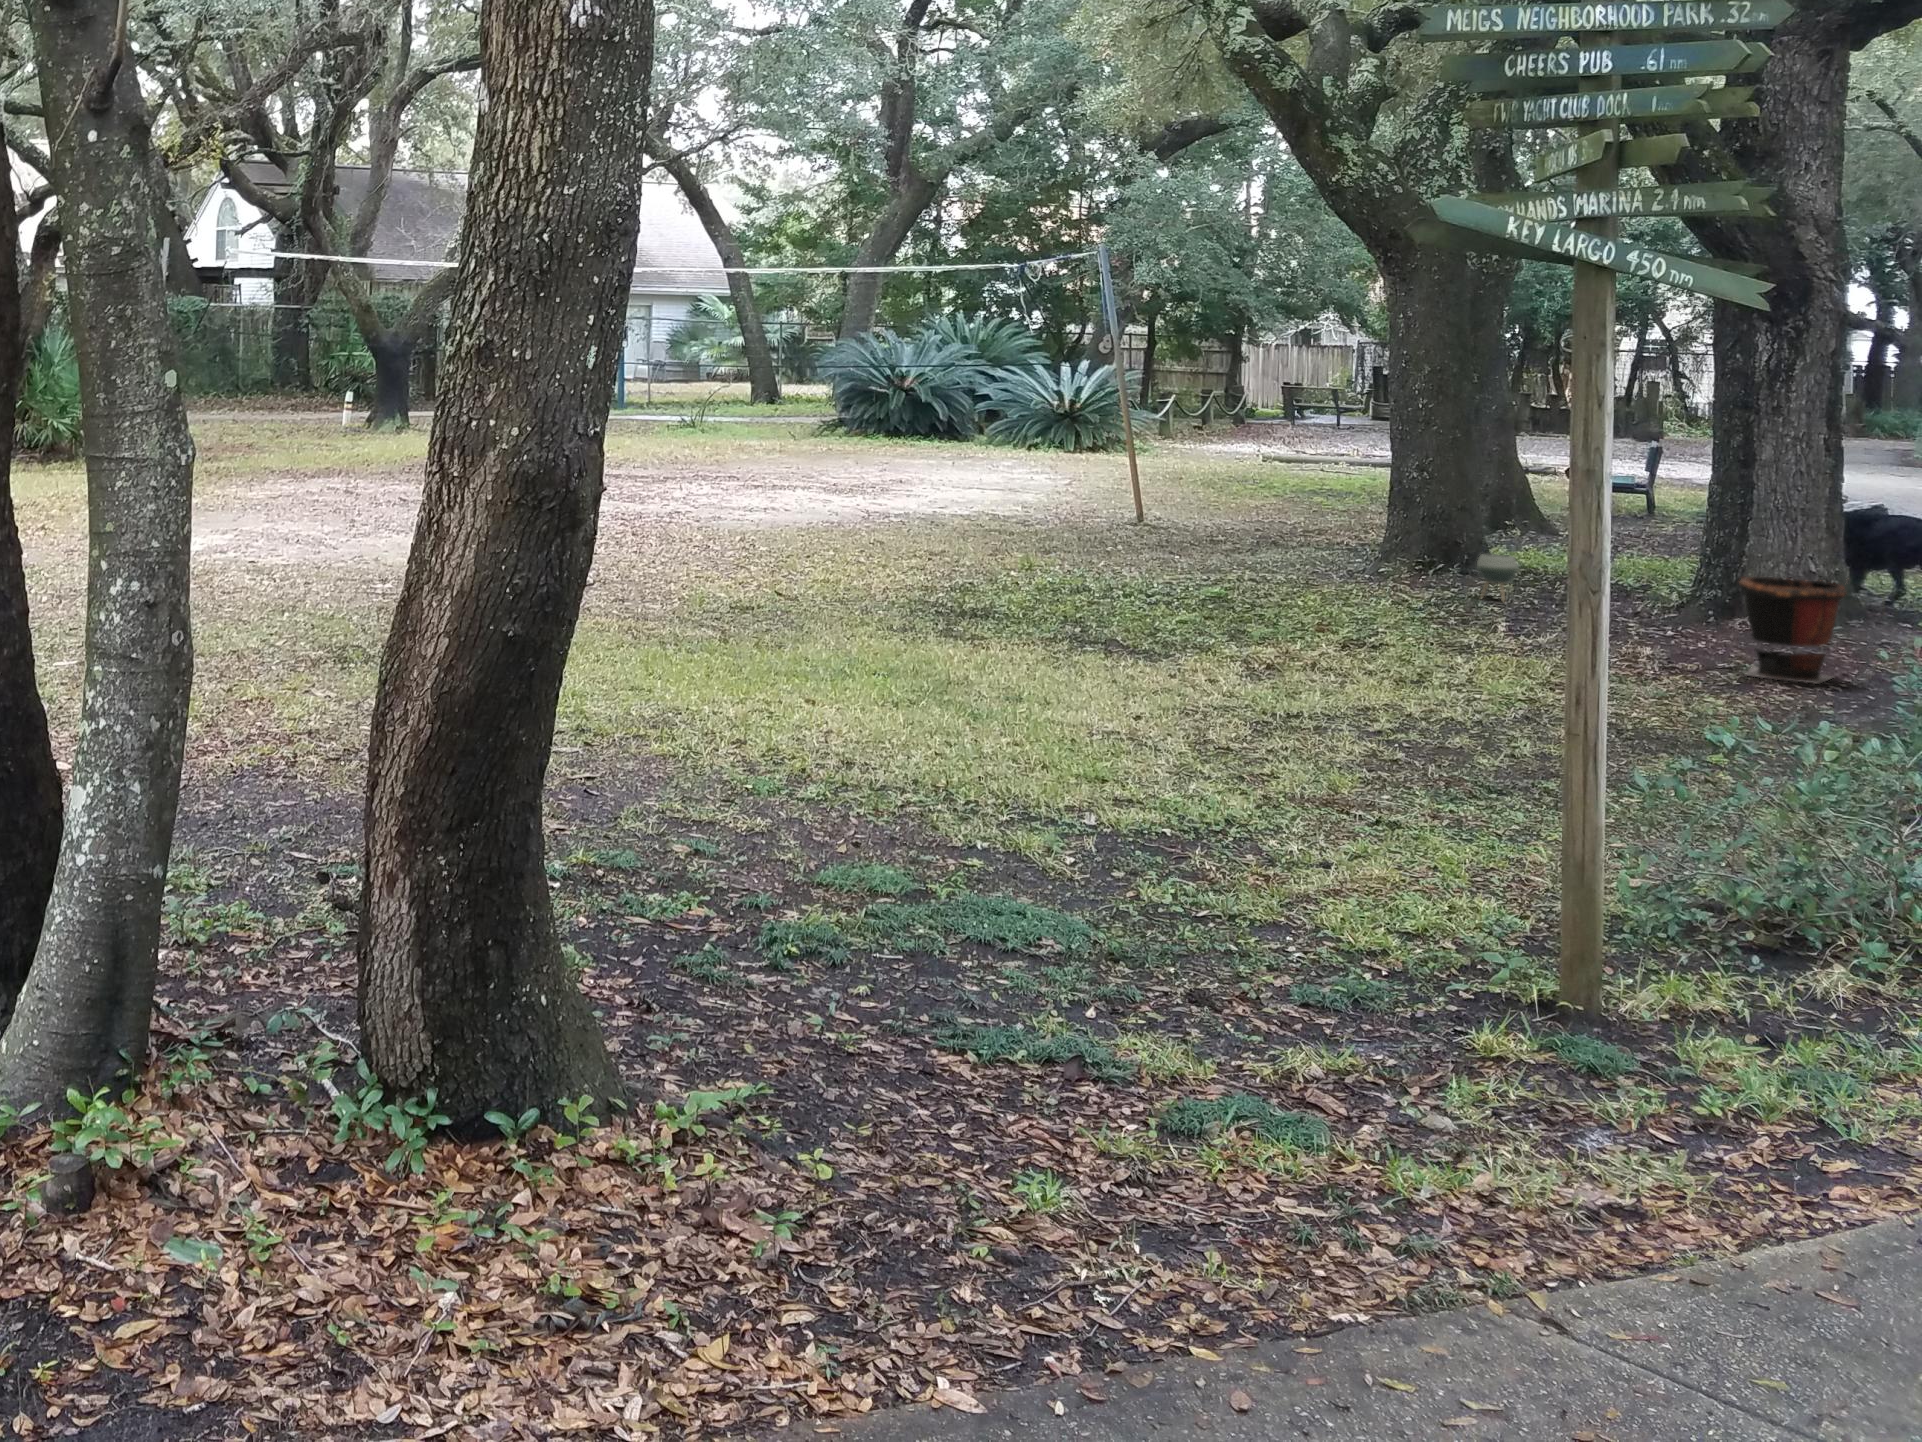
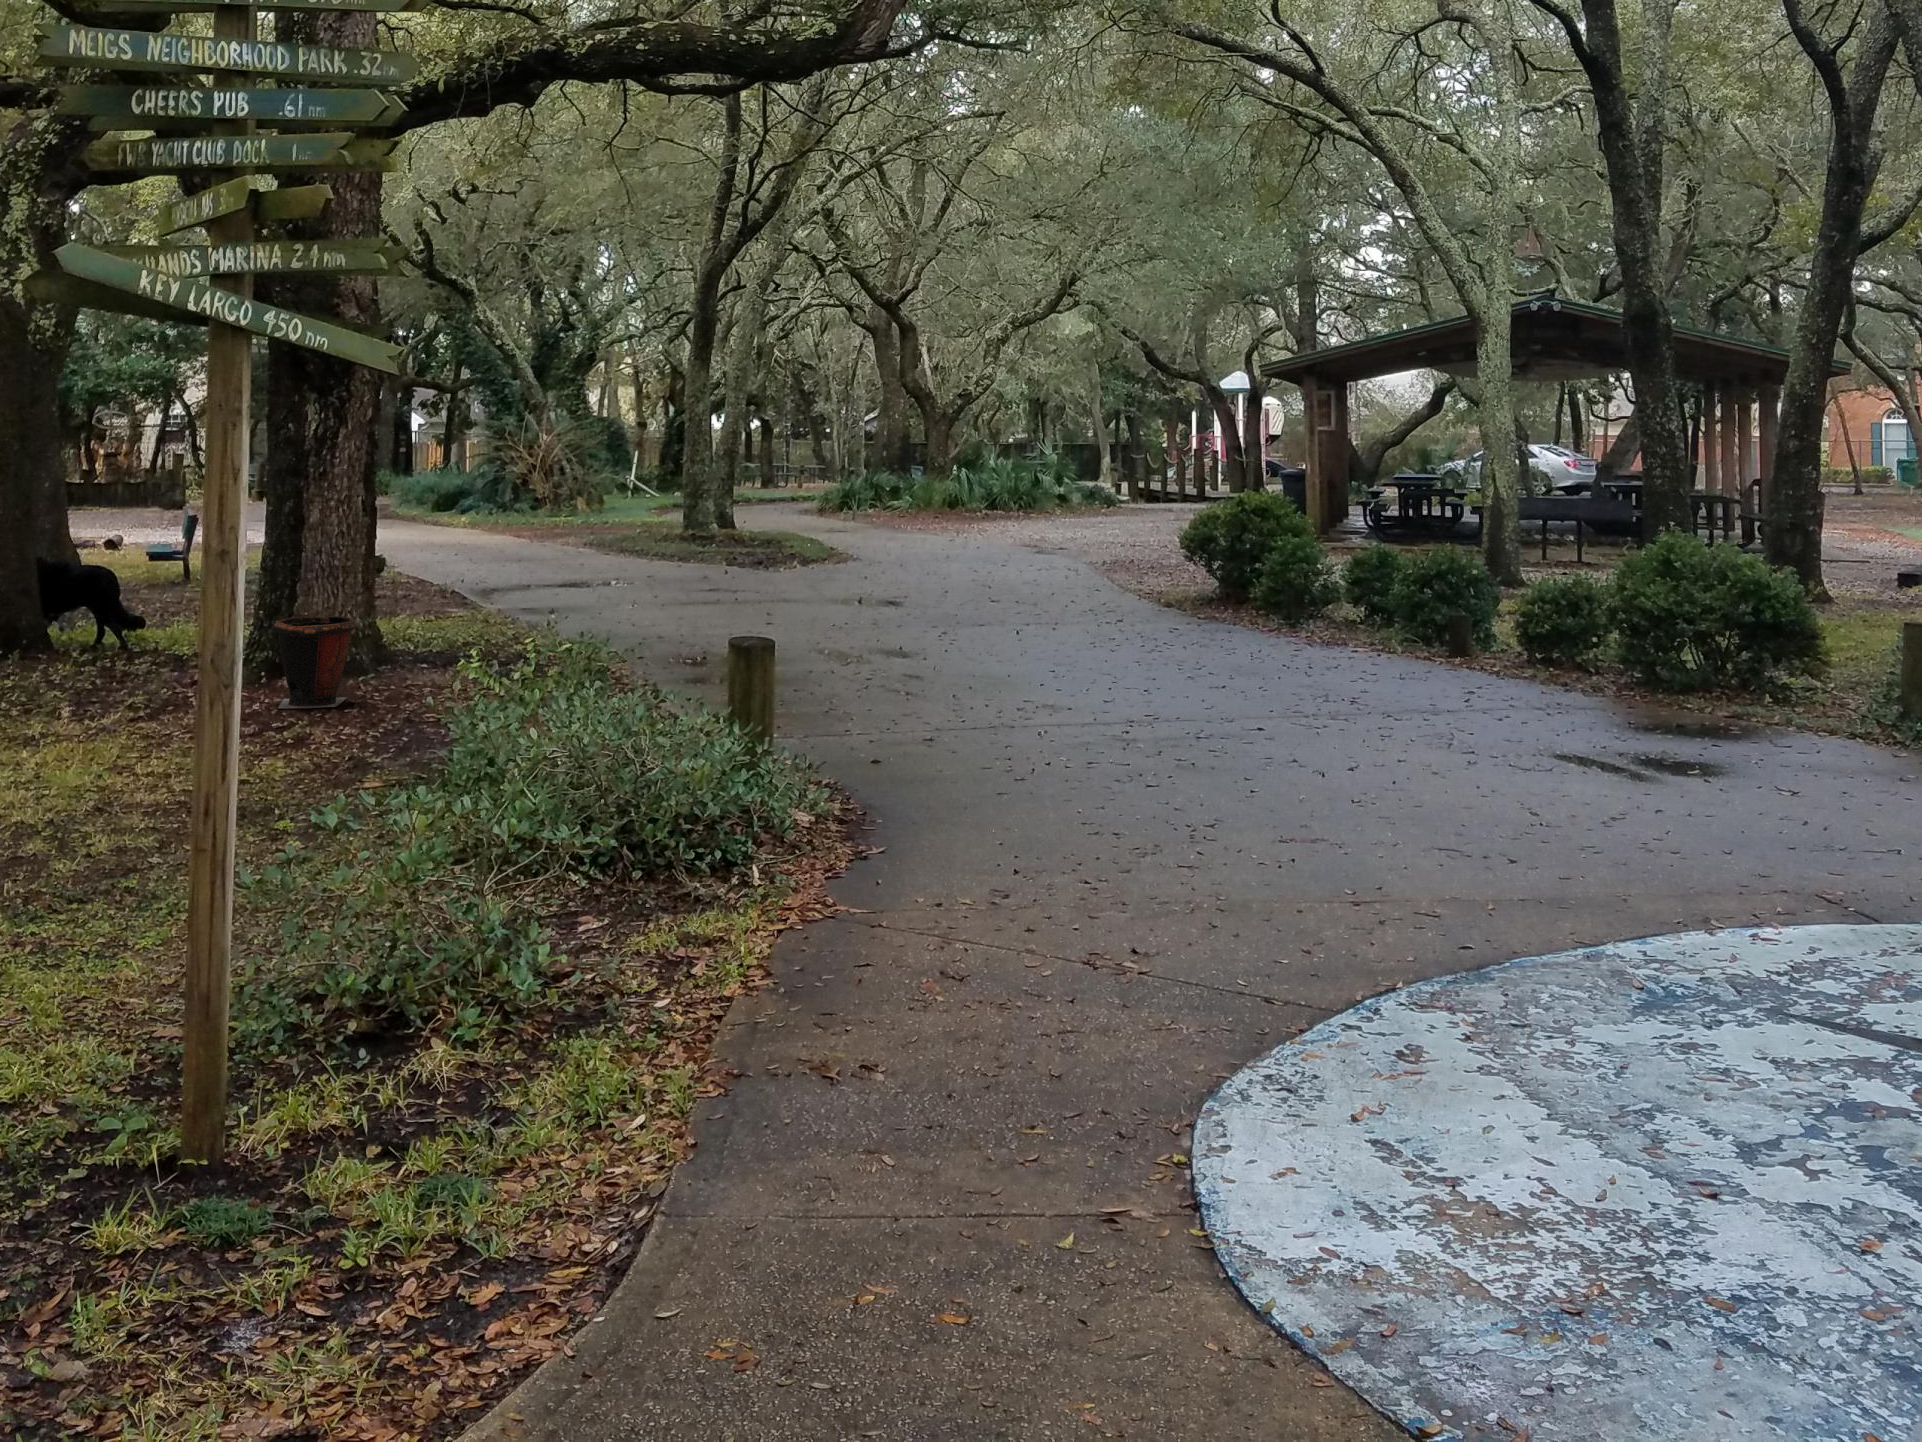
planter: present [1477,554,1518,601] -> none [39,621,77,668]

